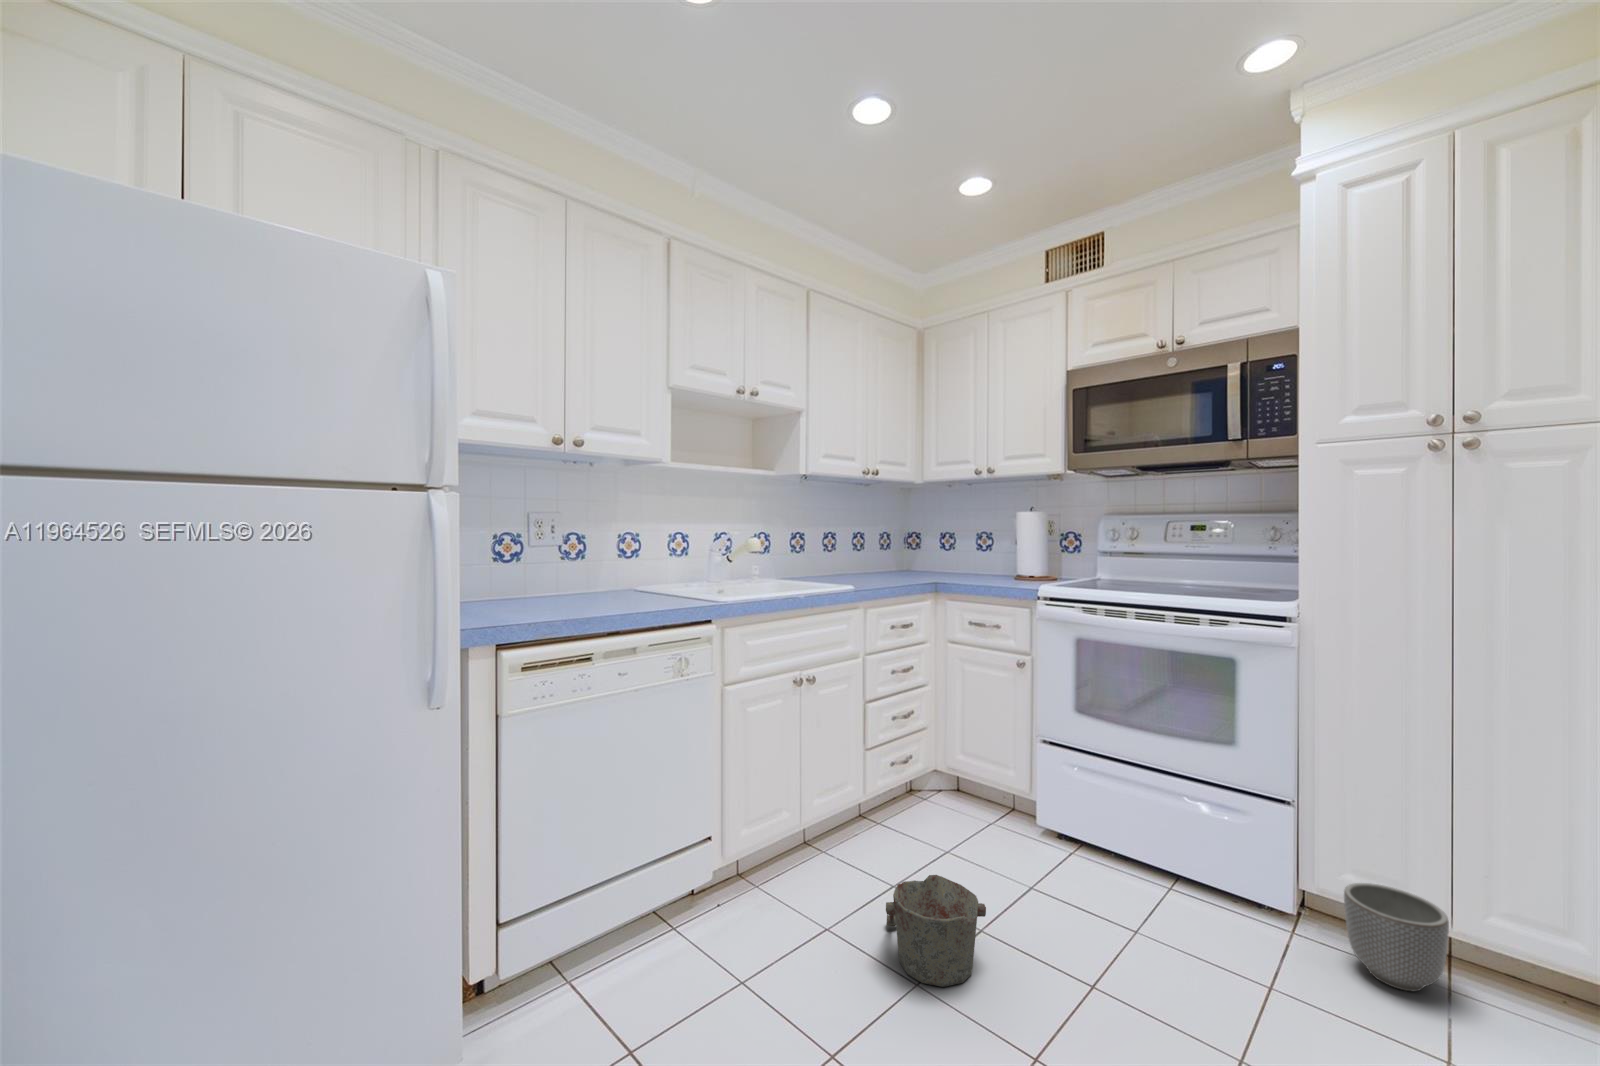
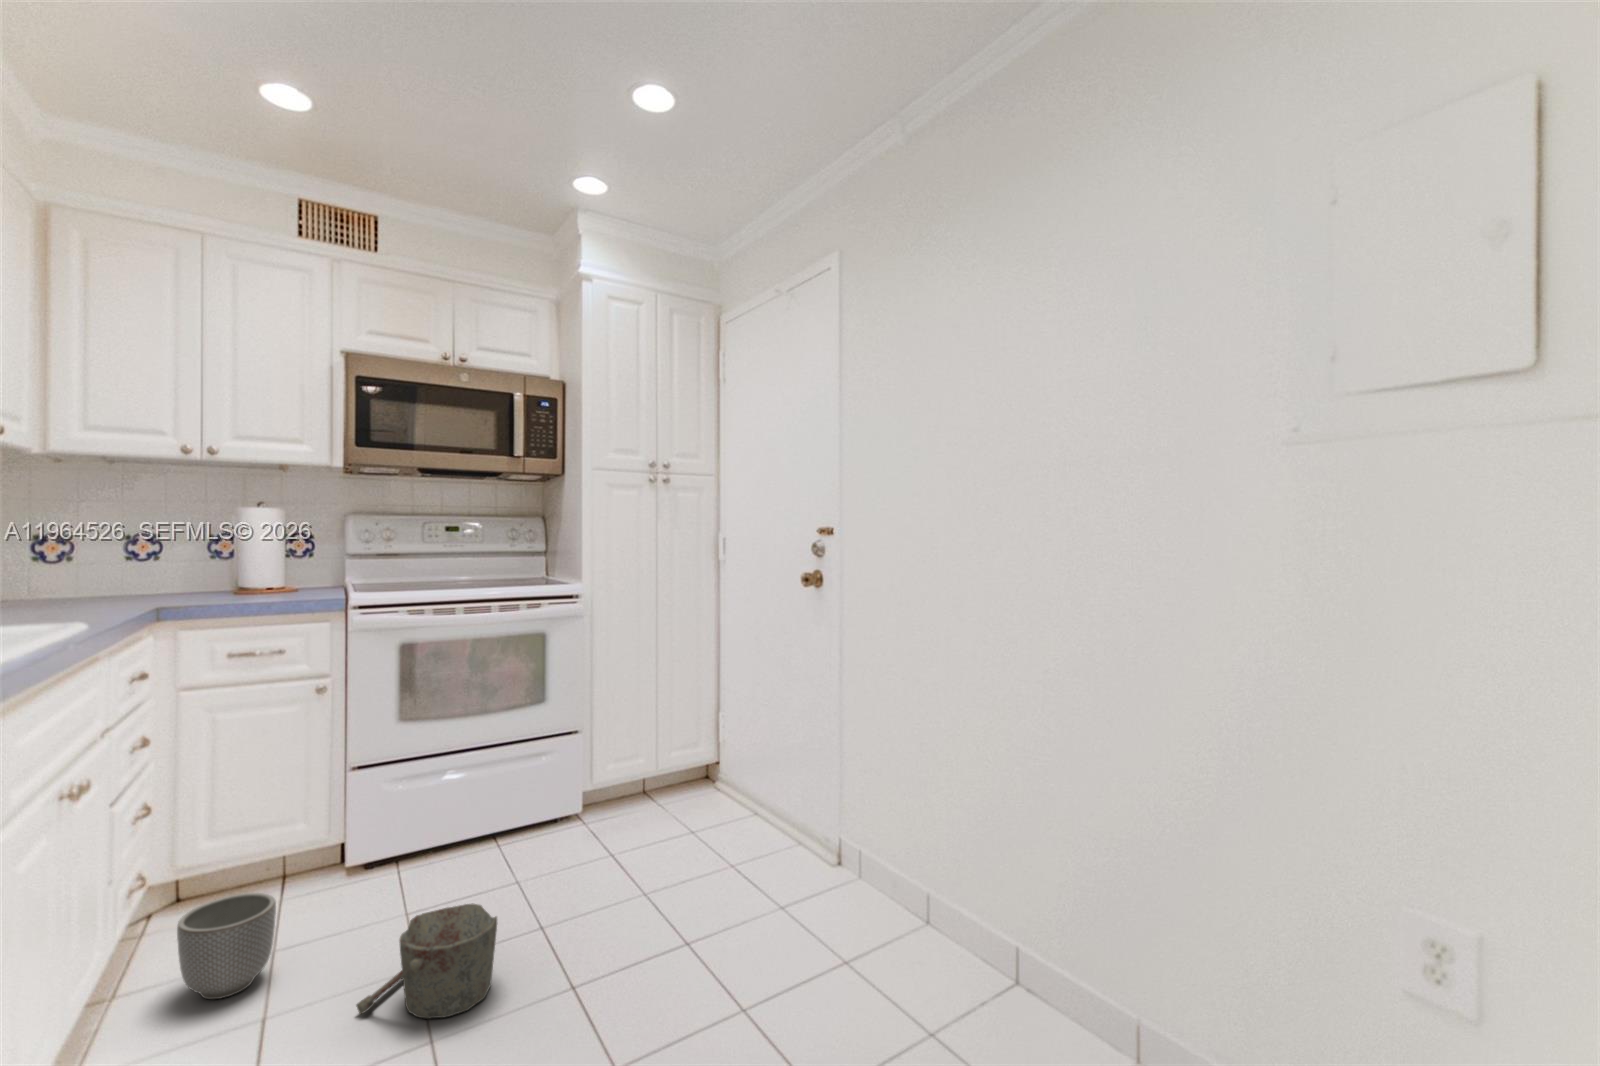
planter: present [1344,883,1449,991] -> present [177,893,276,999]

